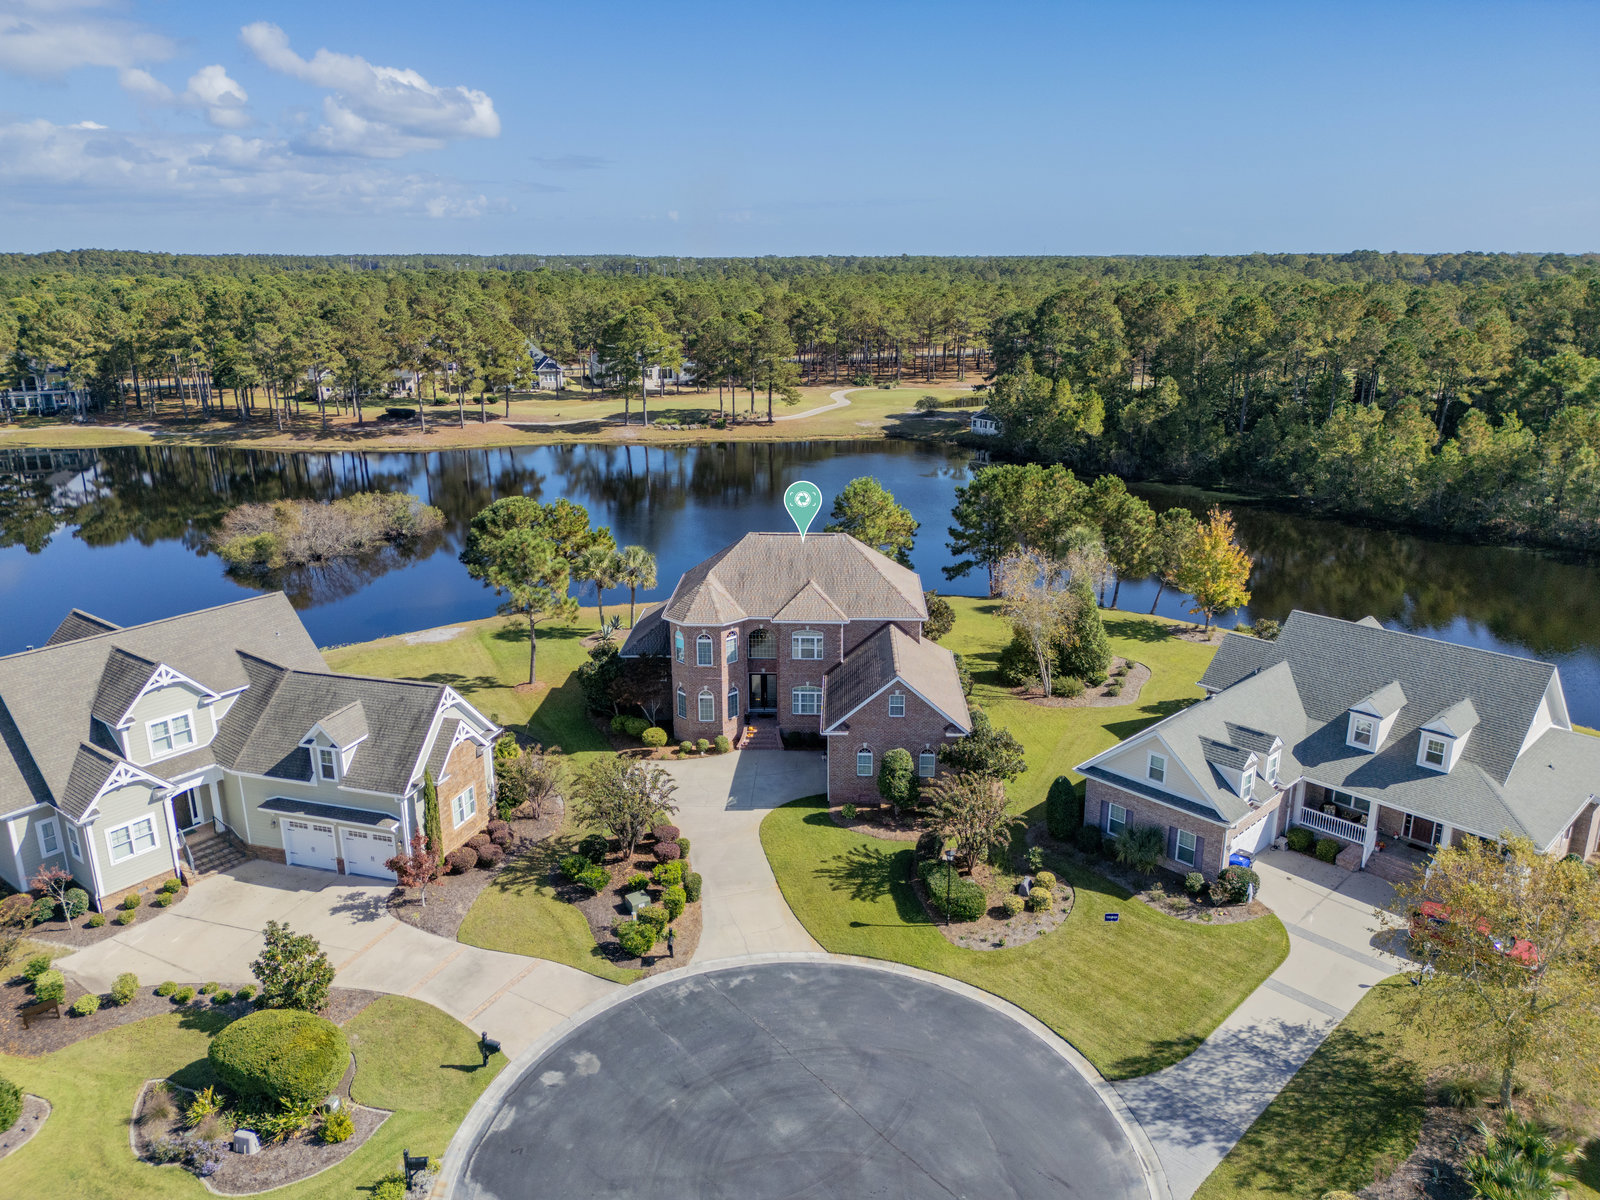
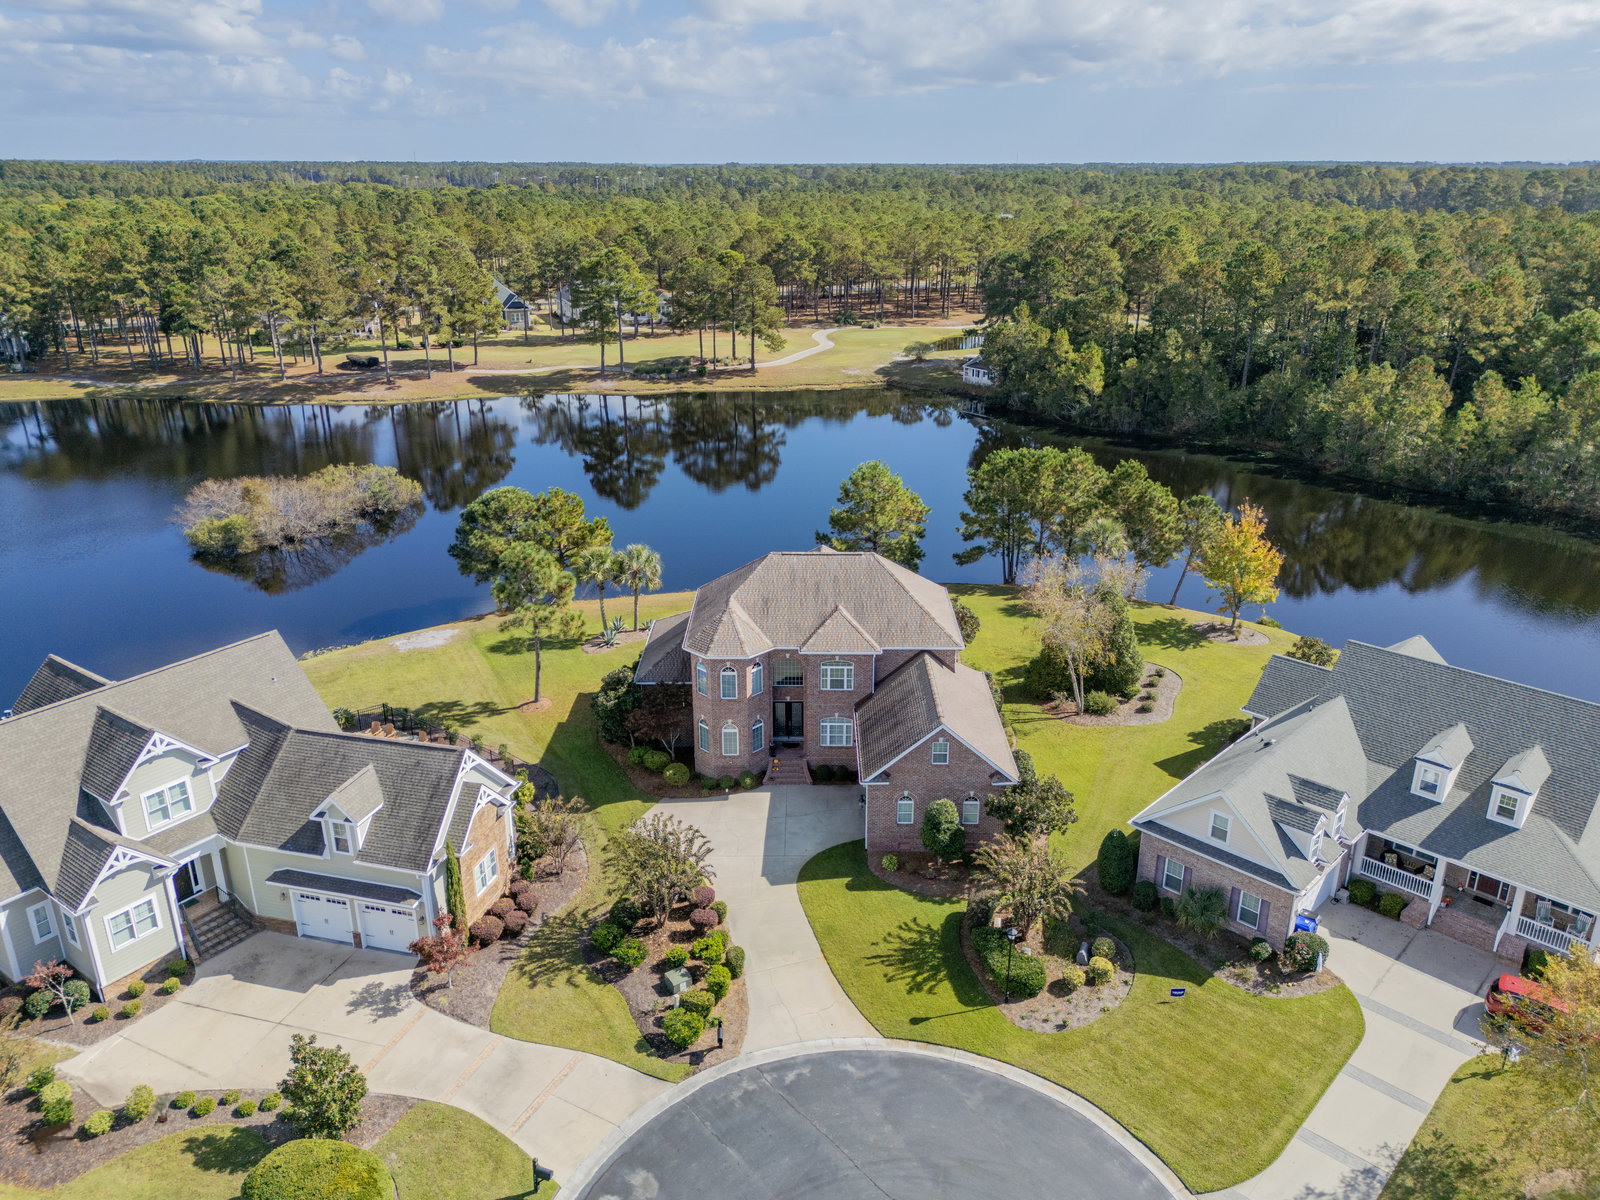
potted tree: none [131,978,152,1006] -> present [151,1093,171,1122]

